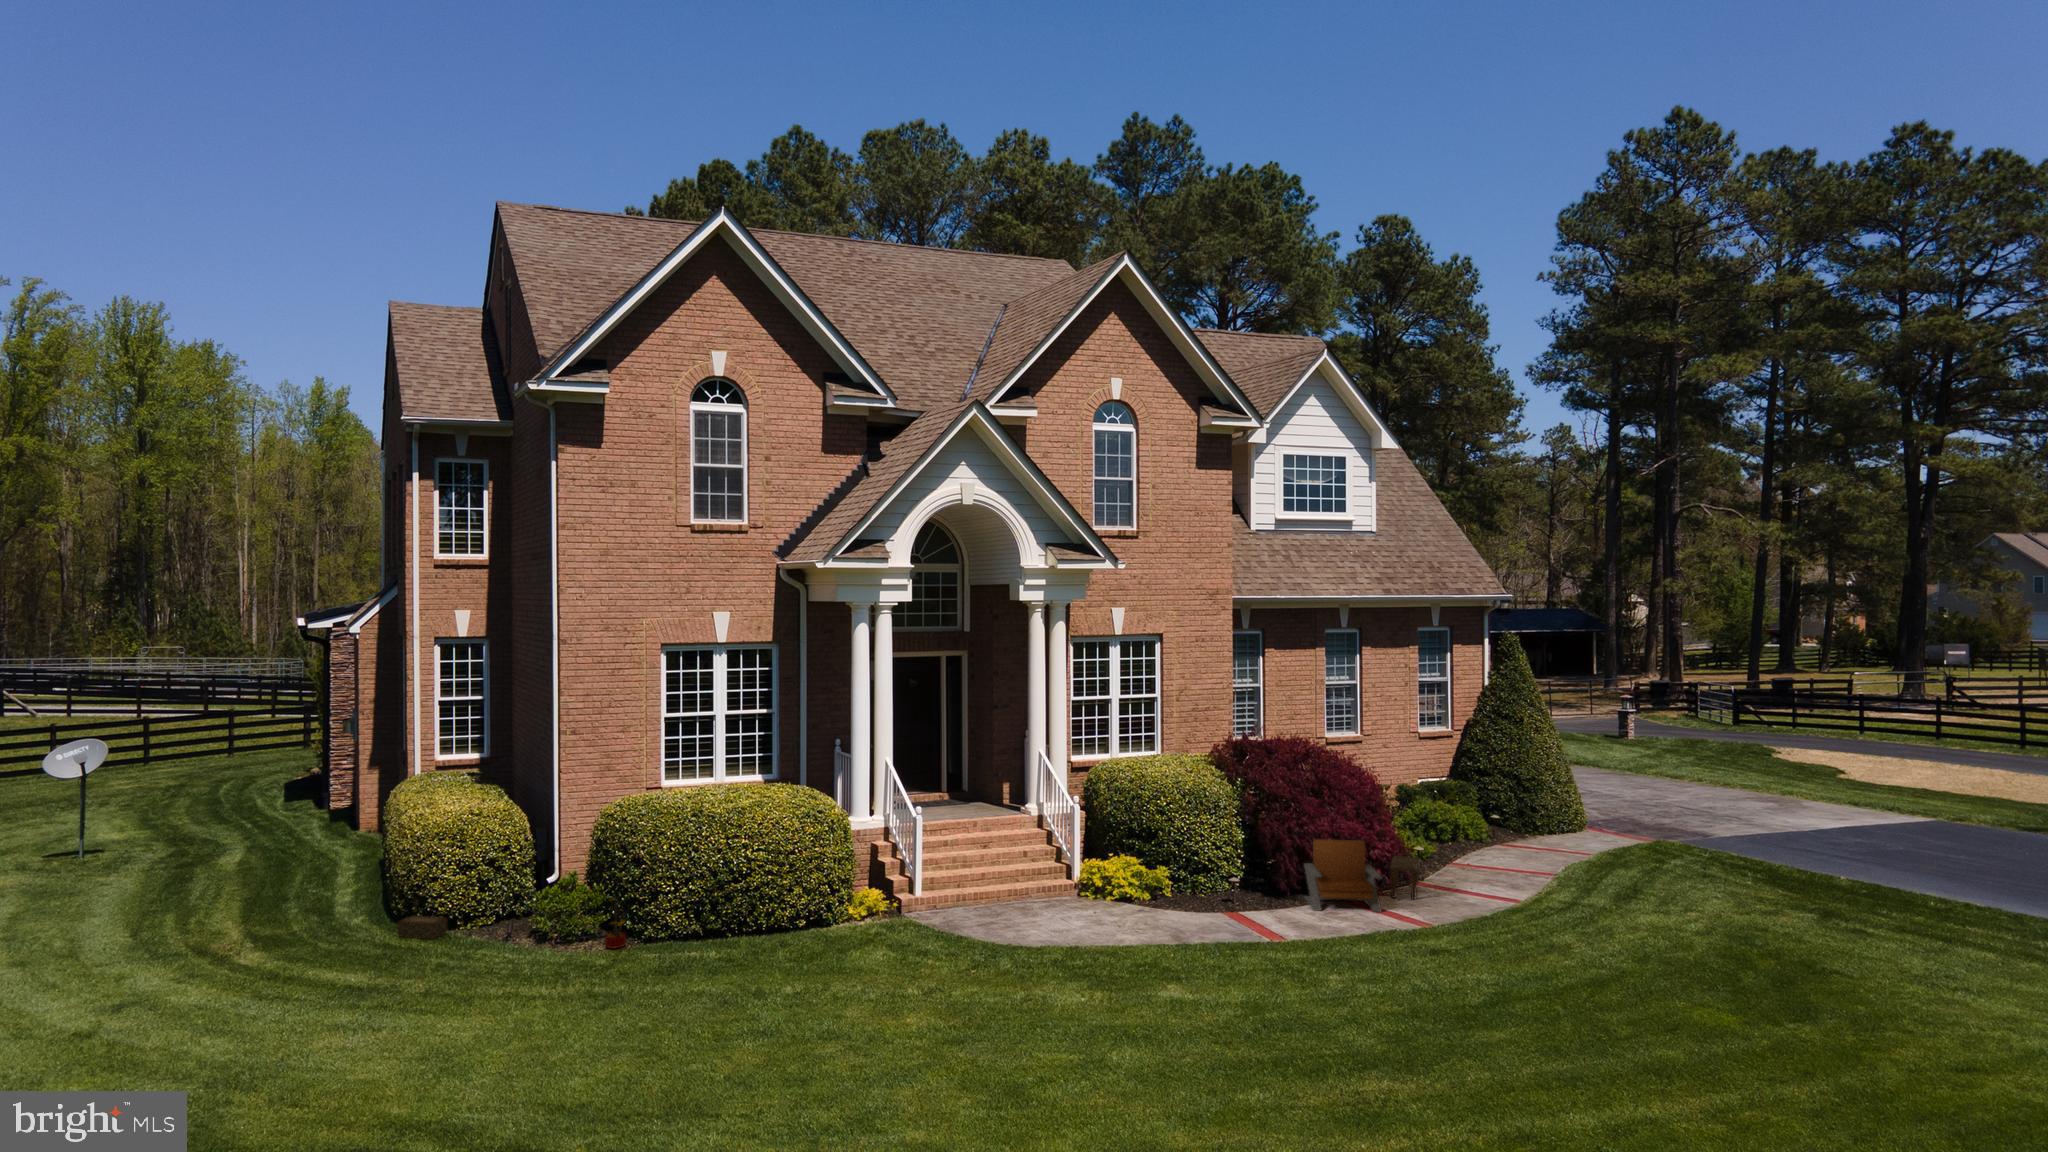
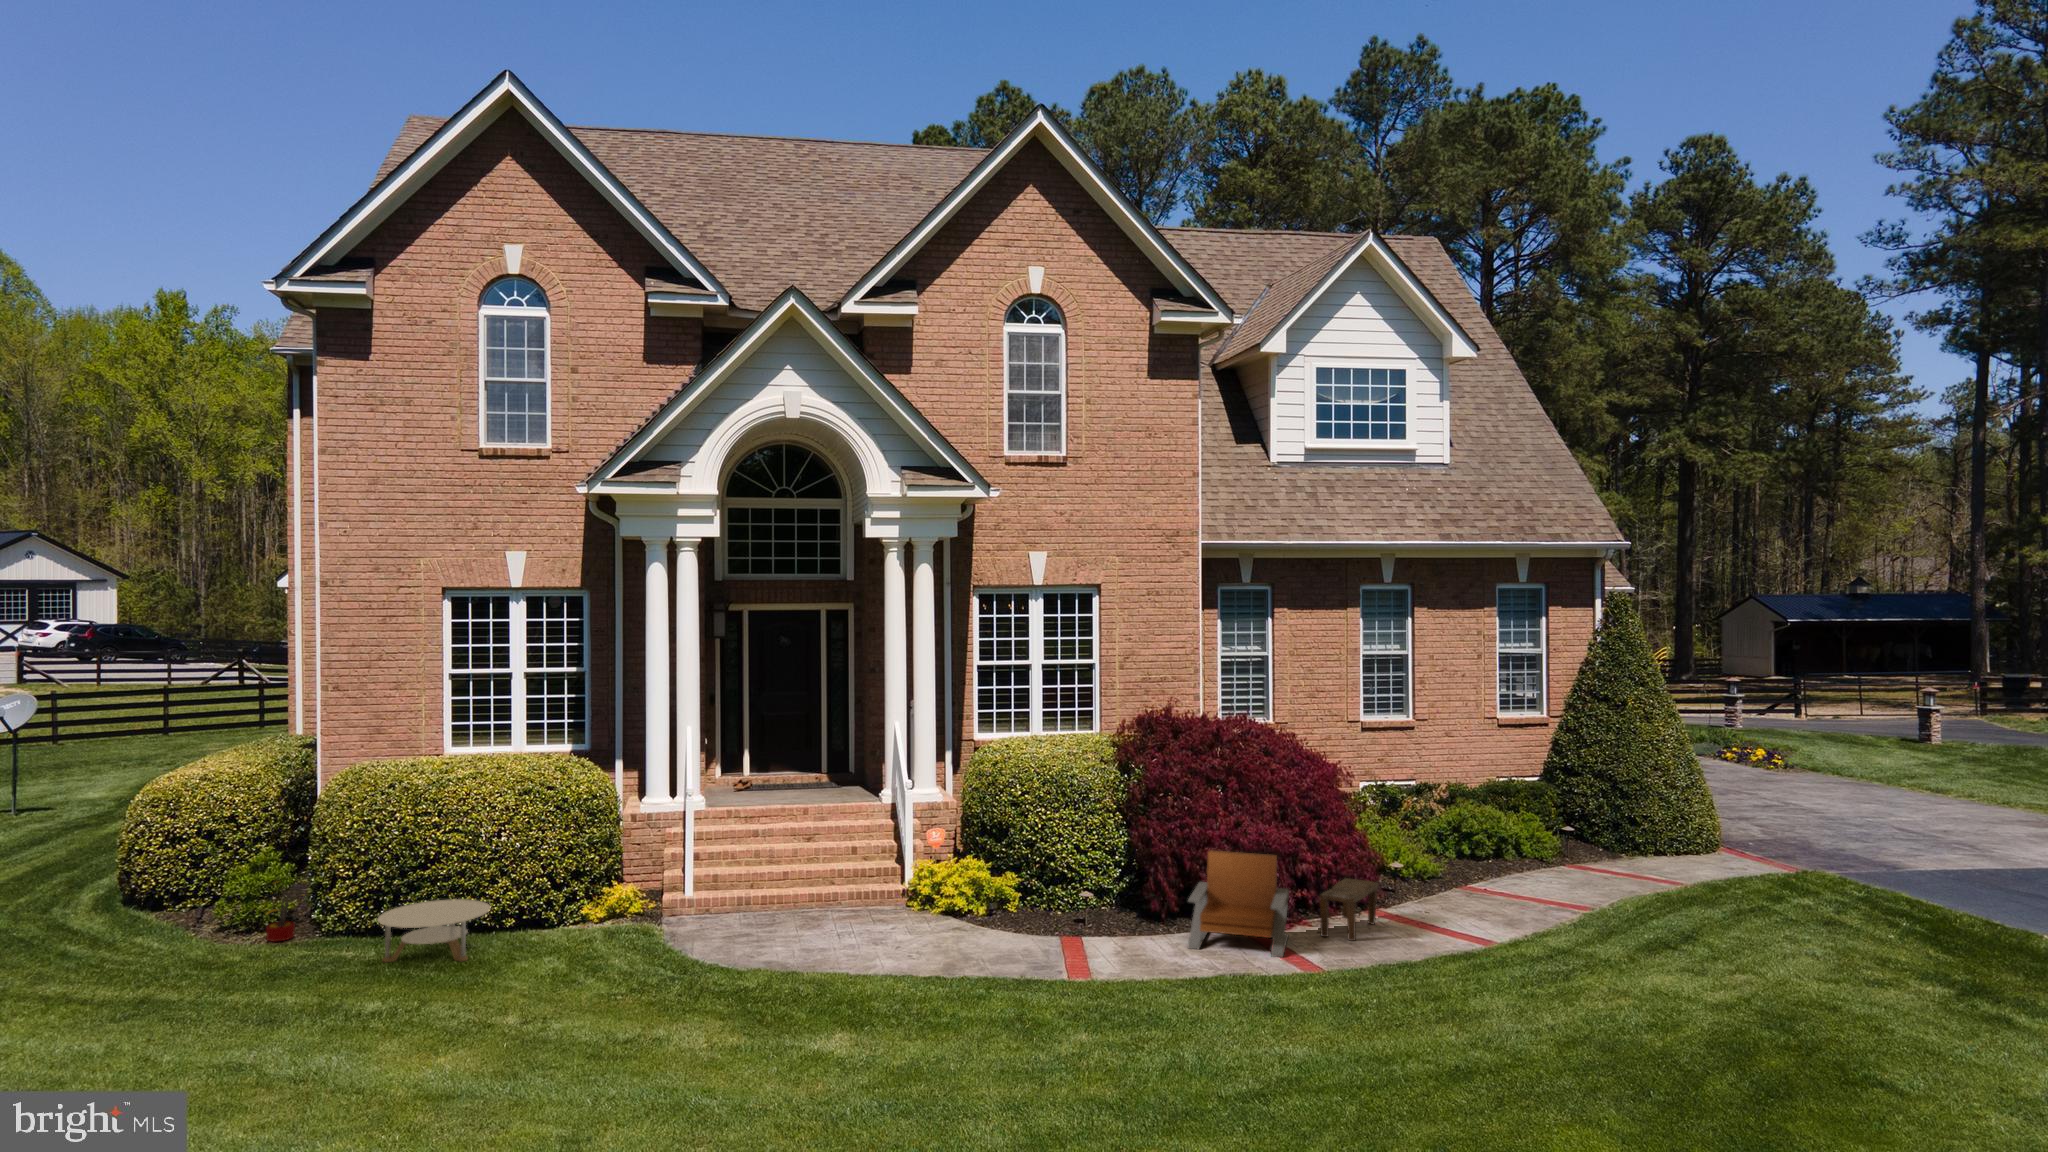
round table: none [725,905,808,957] -> present [378,899,491,962]
woven basket: present [398,916,447,939] -> none [95,887,149,916]

